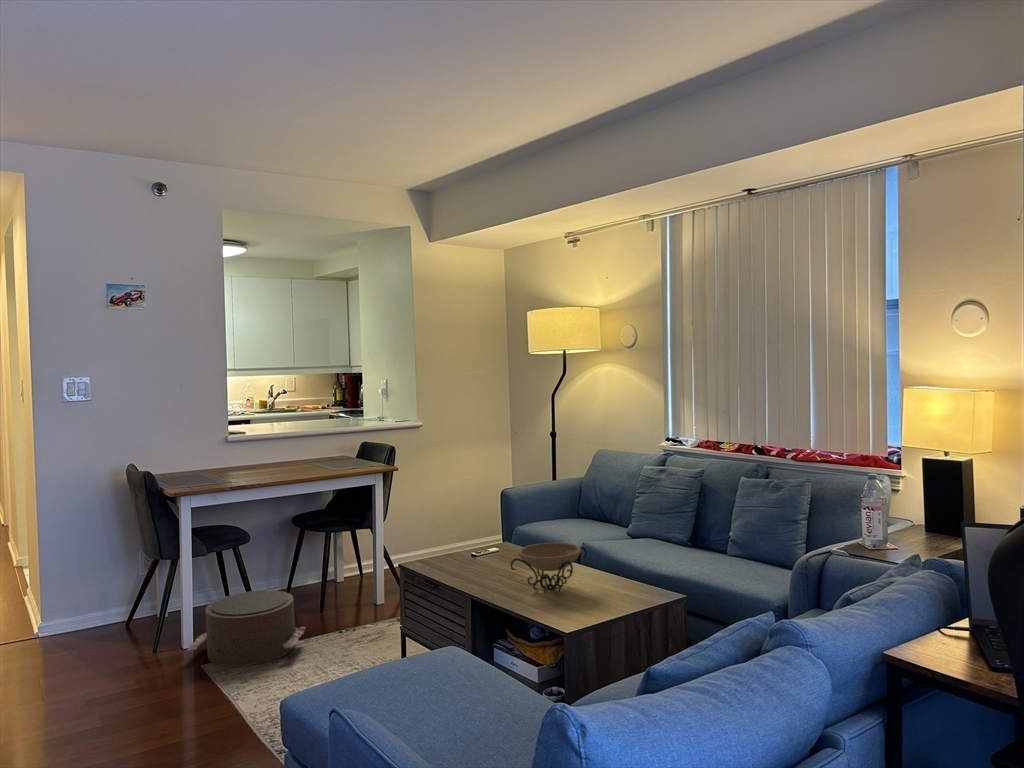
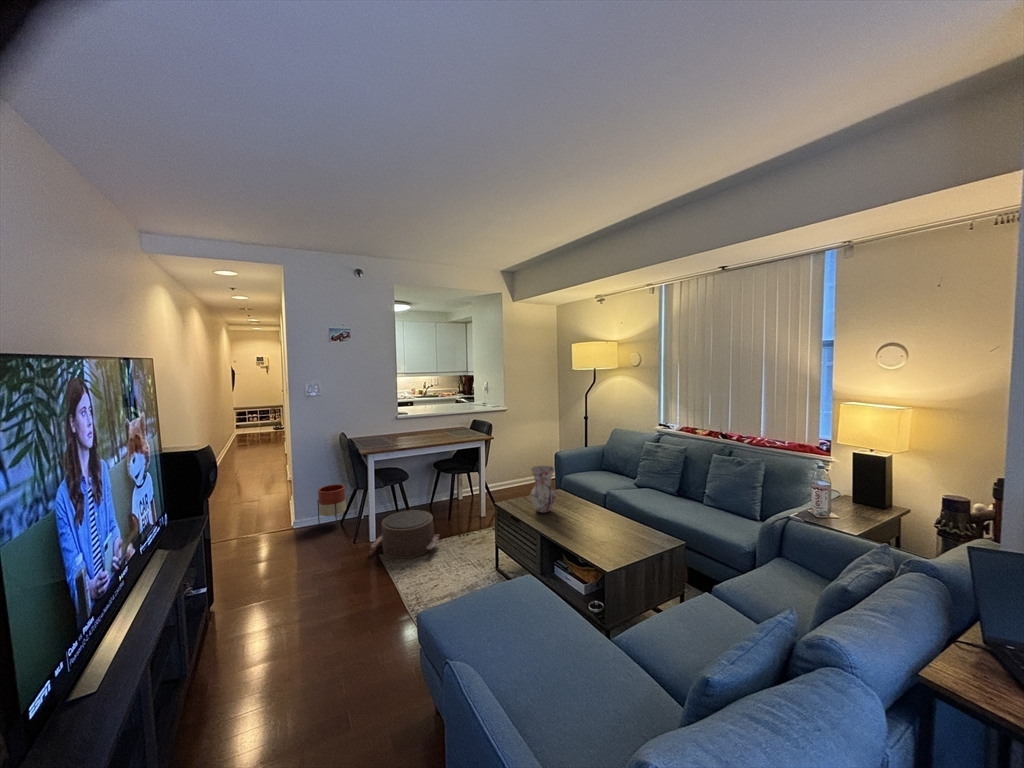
vase: none [453,498,494,571] -> present [531,466,556,513]
decorative bowl: present [510,542,587,591] -> none [569,499,618,534]
planter: none [86,556,138,632] -> present [317,484,346,529]

